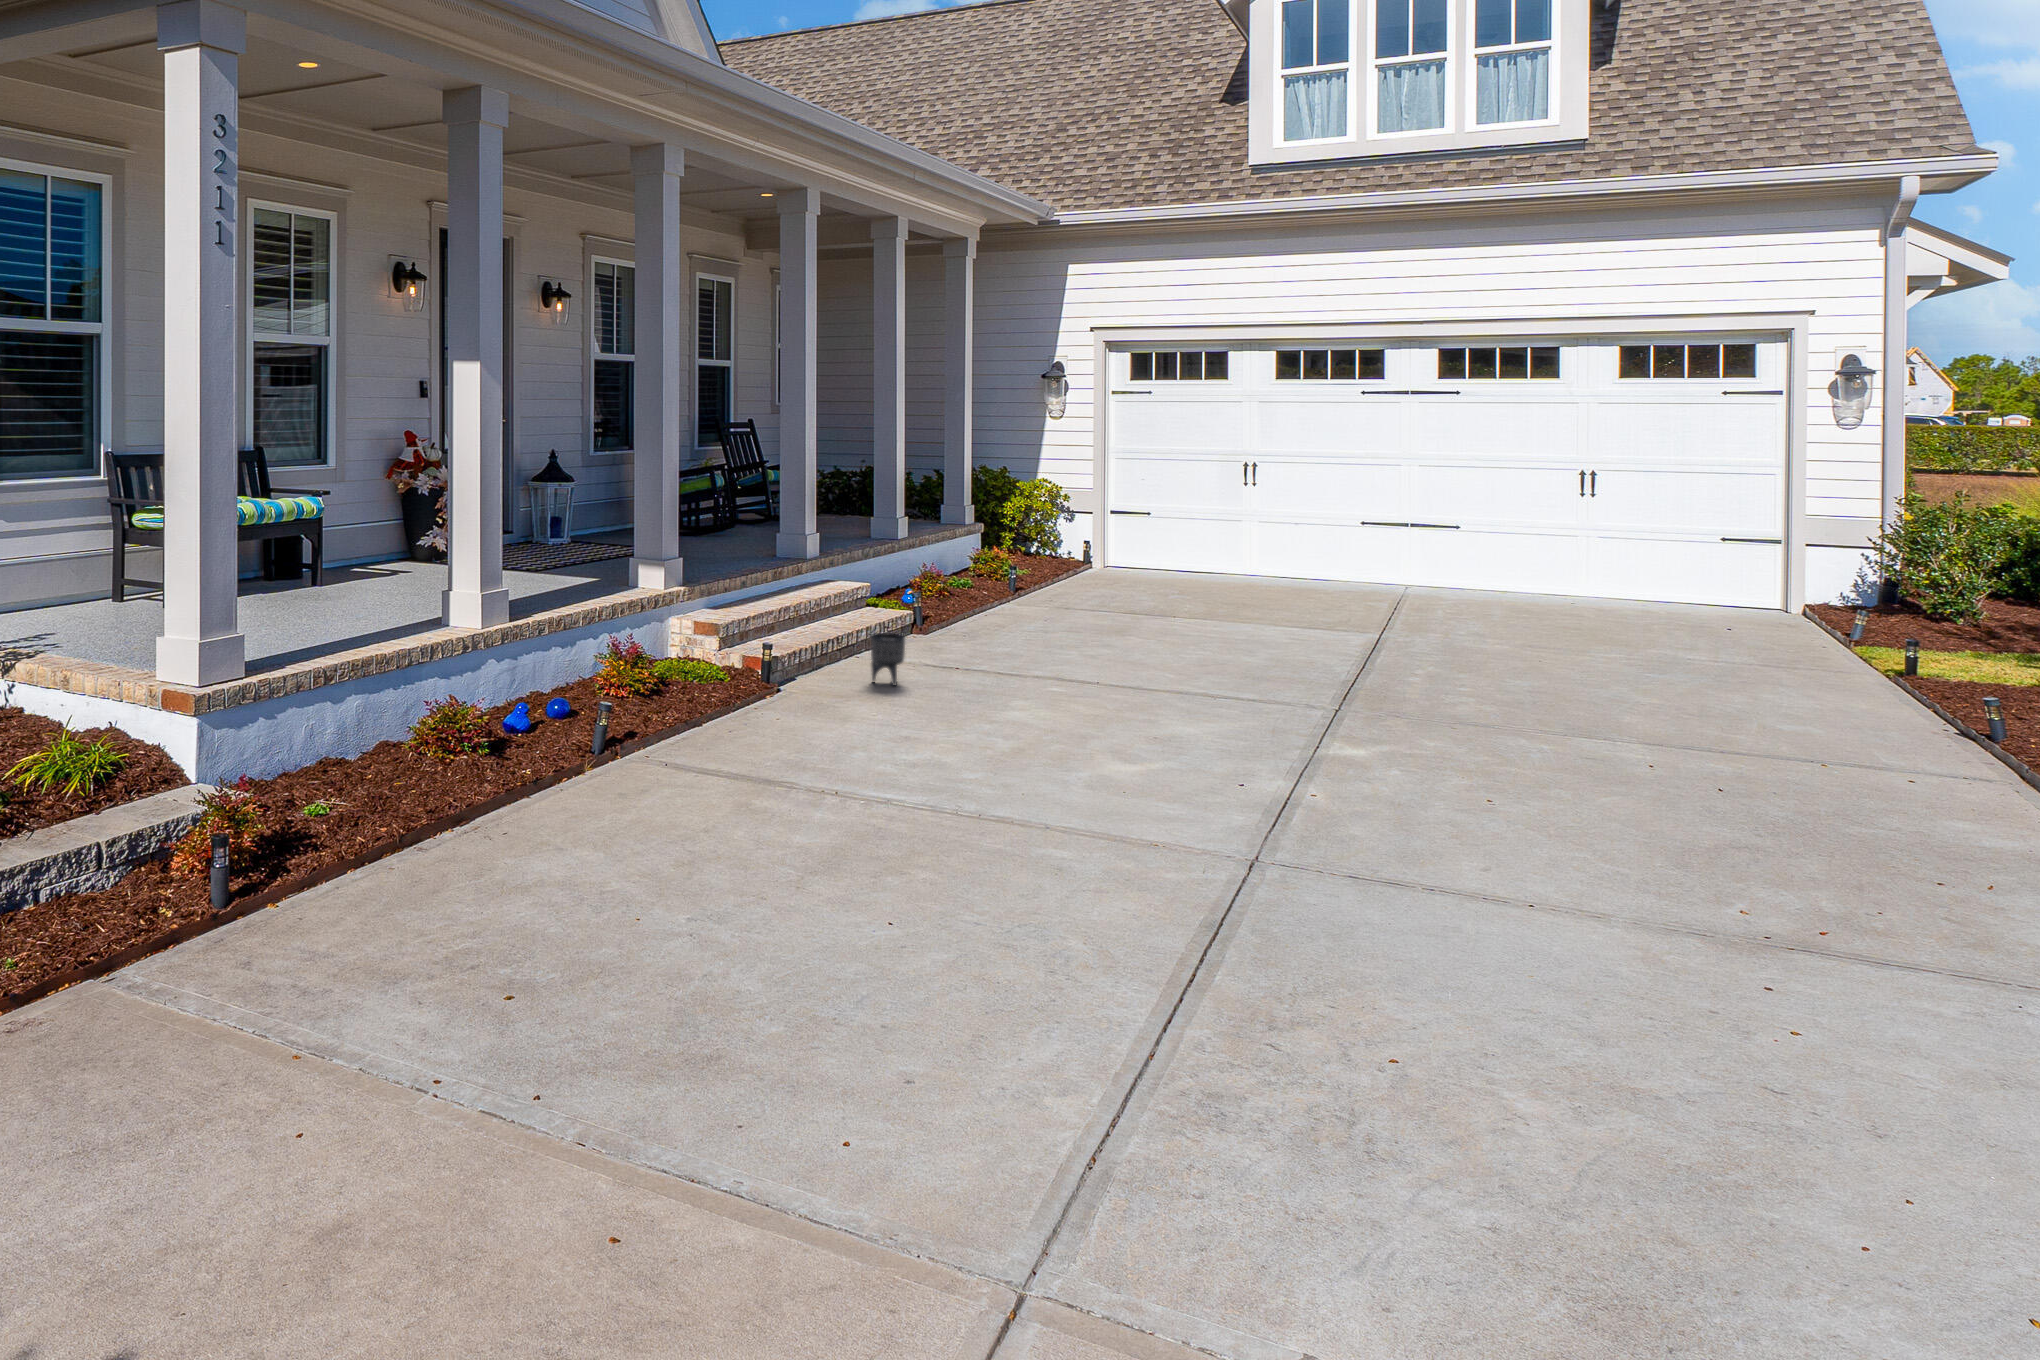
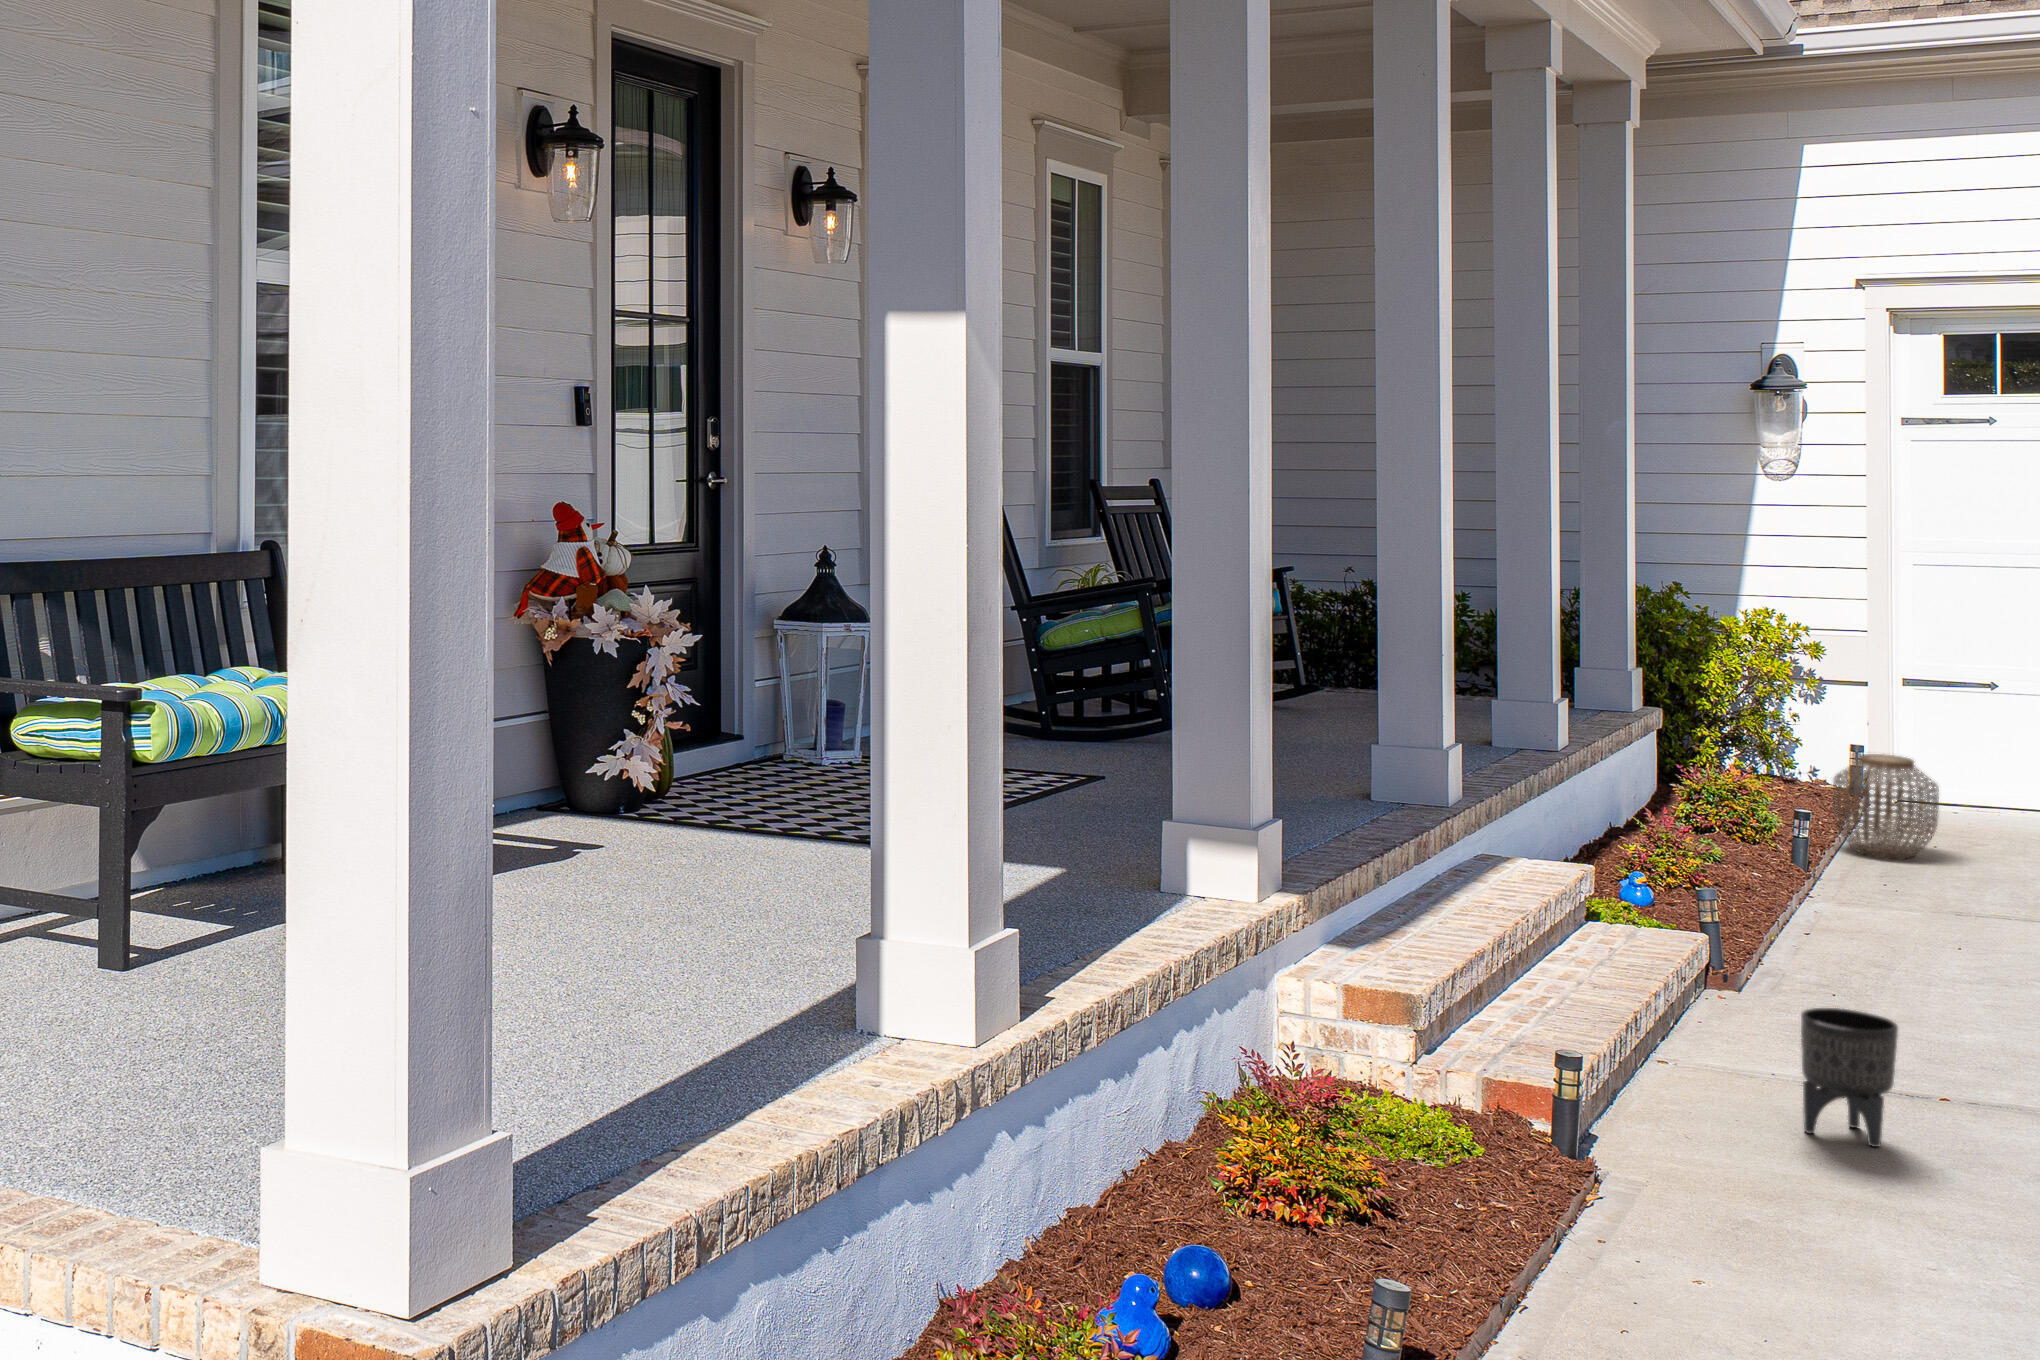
woven basket: none [1026,551,1070,598] -> present [1833,754,1939,859]

